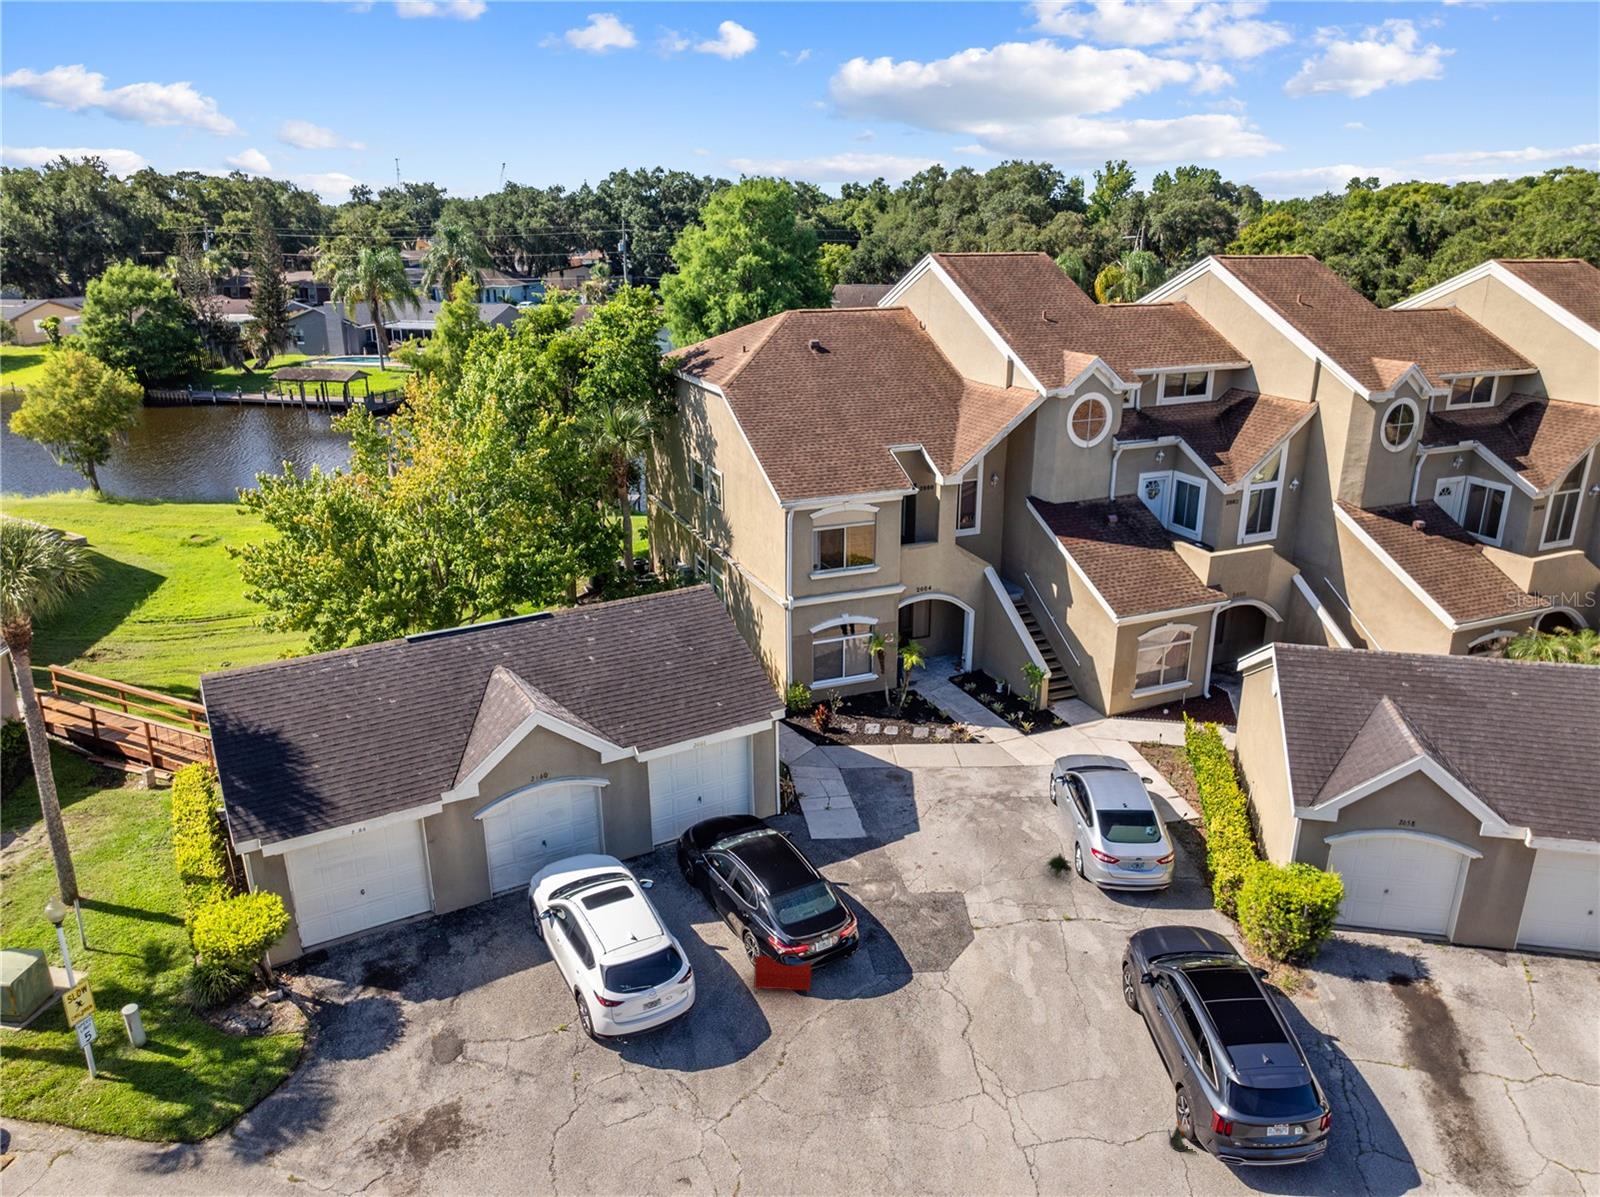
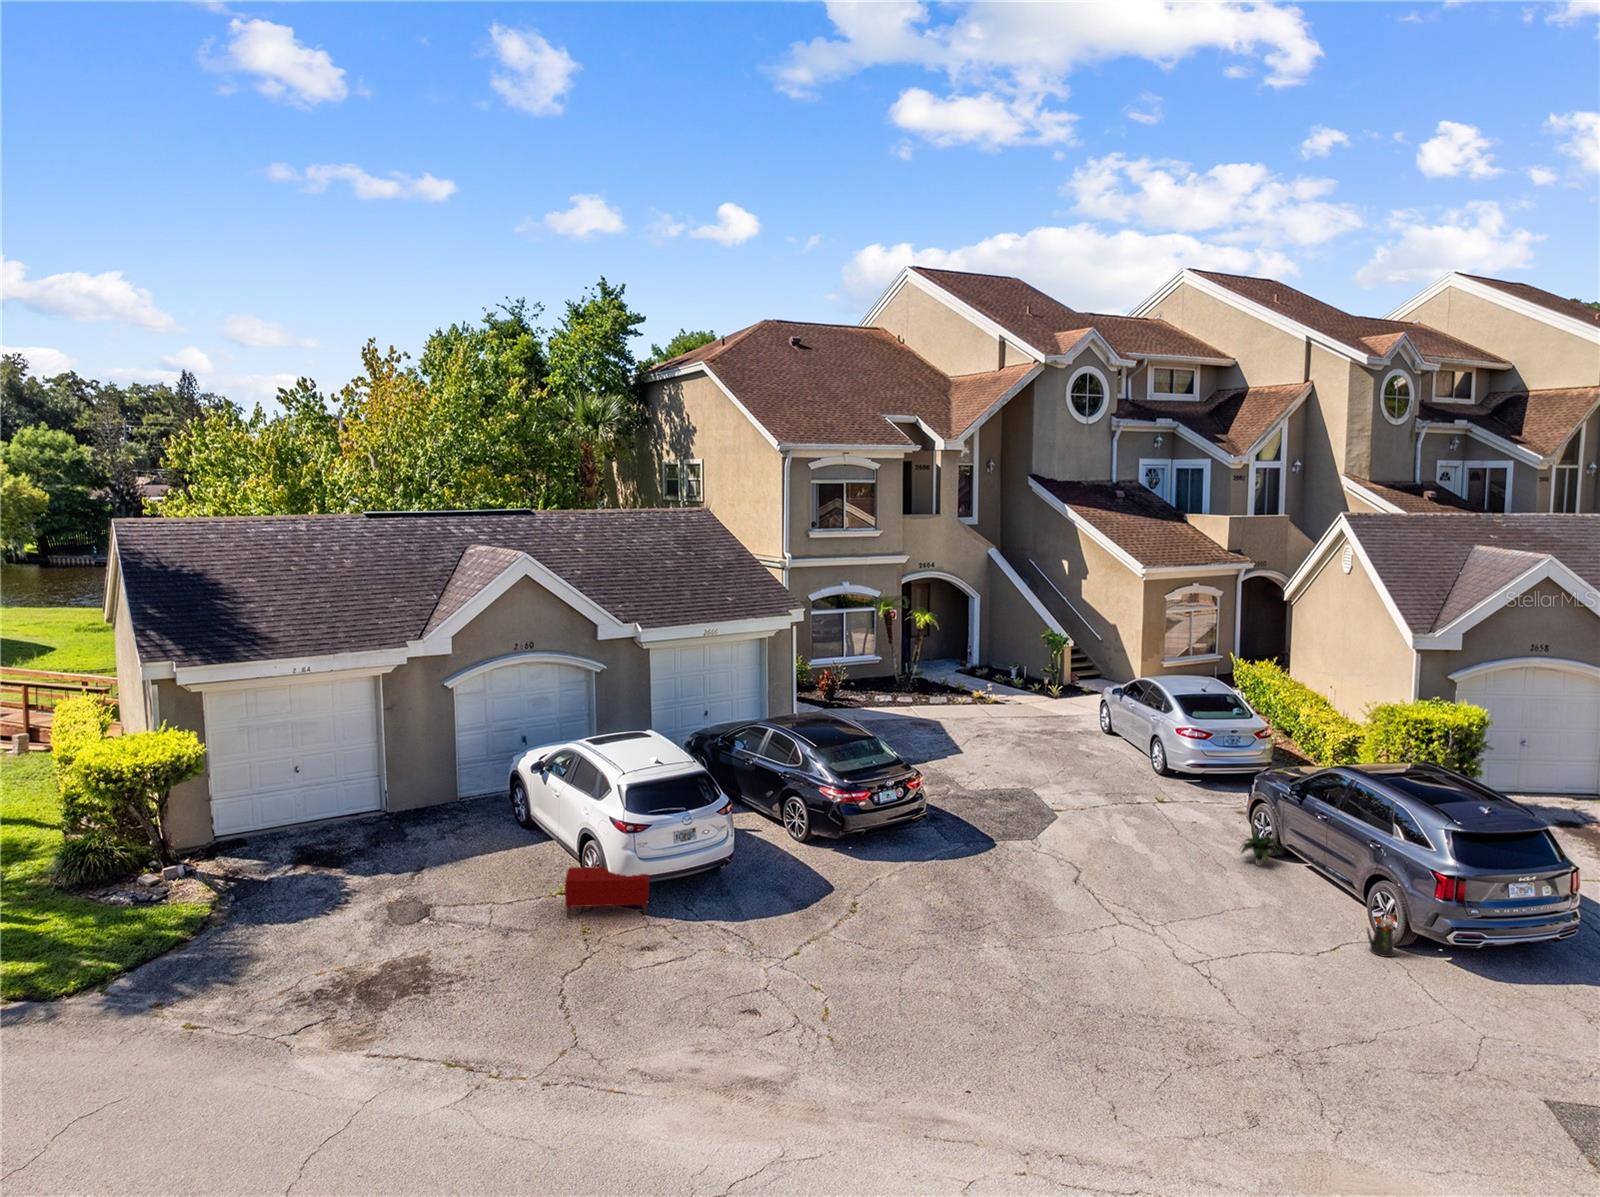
potted plant: present [1047,853,1072,876] -> present [1241,832,1283,866]
bench: present [754,956,811,995] -> present [565,866,649,918]

